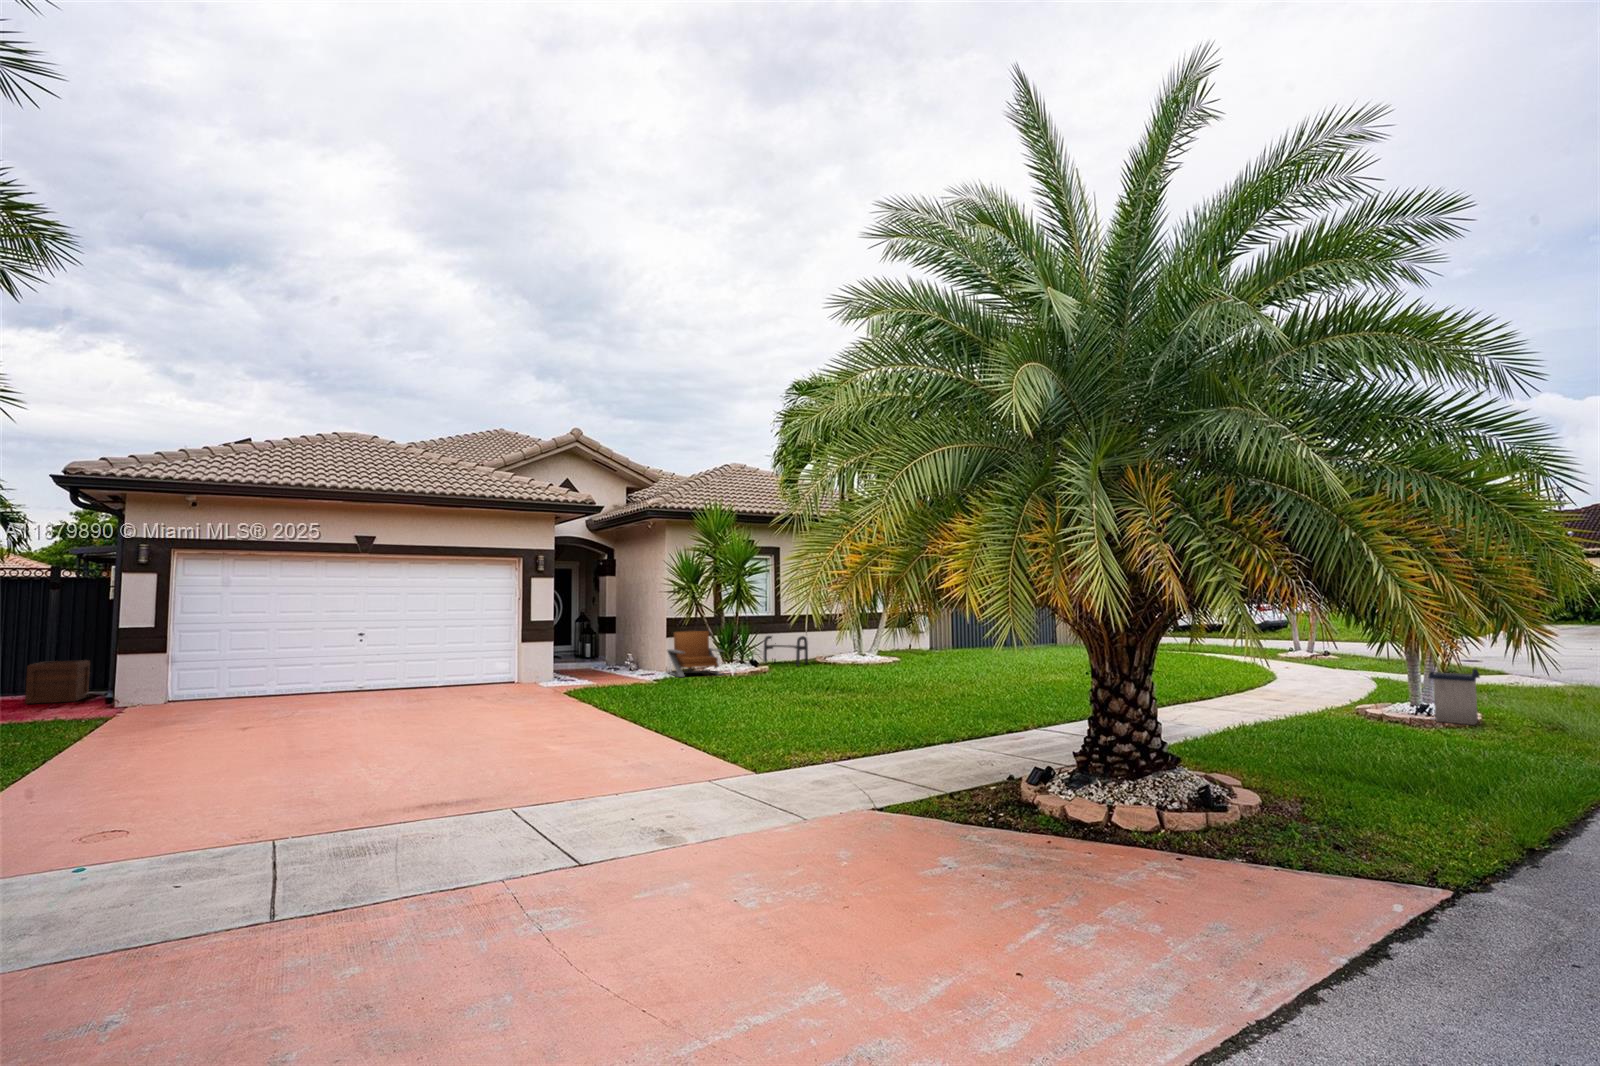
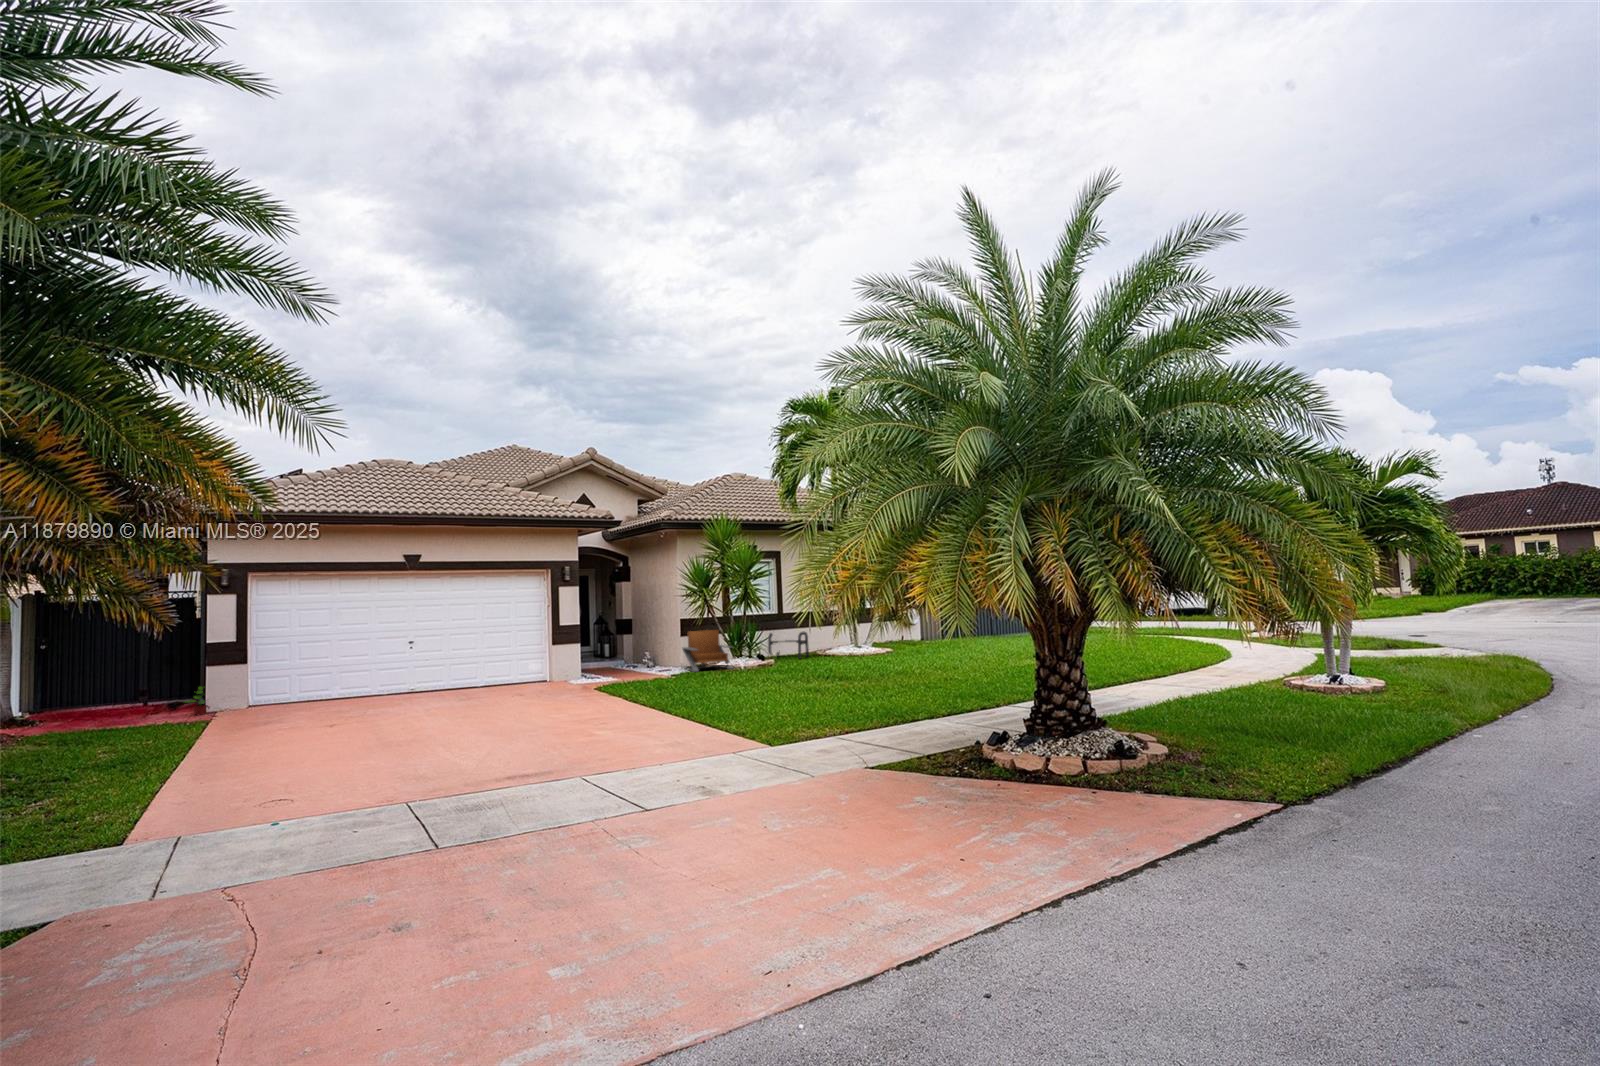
wooden crate: present [25,660,90,704] -> none [128,672,179,712]
trash can: present [1429,669,1480,725] -> none [1340,642,1384,691]
potted plant: none [83,676,120,710] -> present [185,687,206,715]

